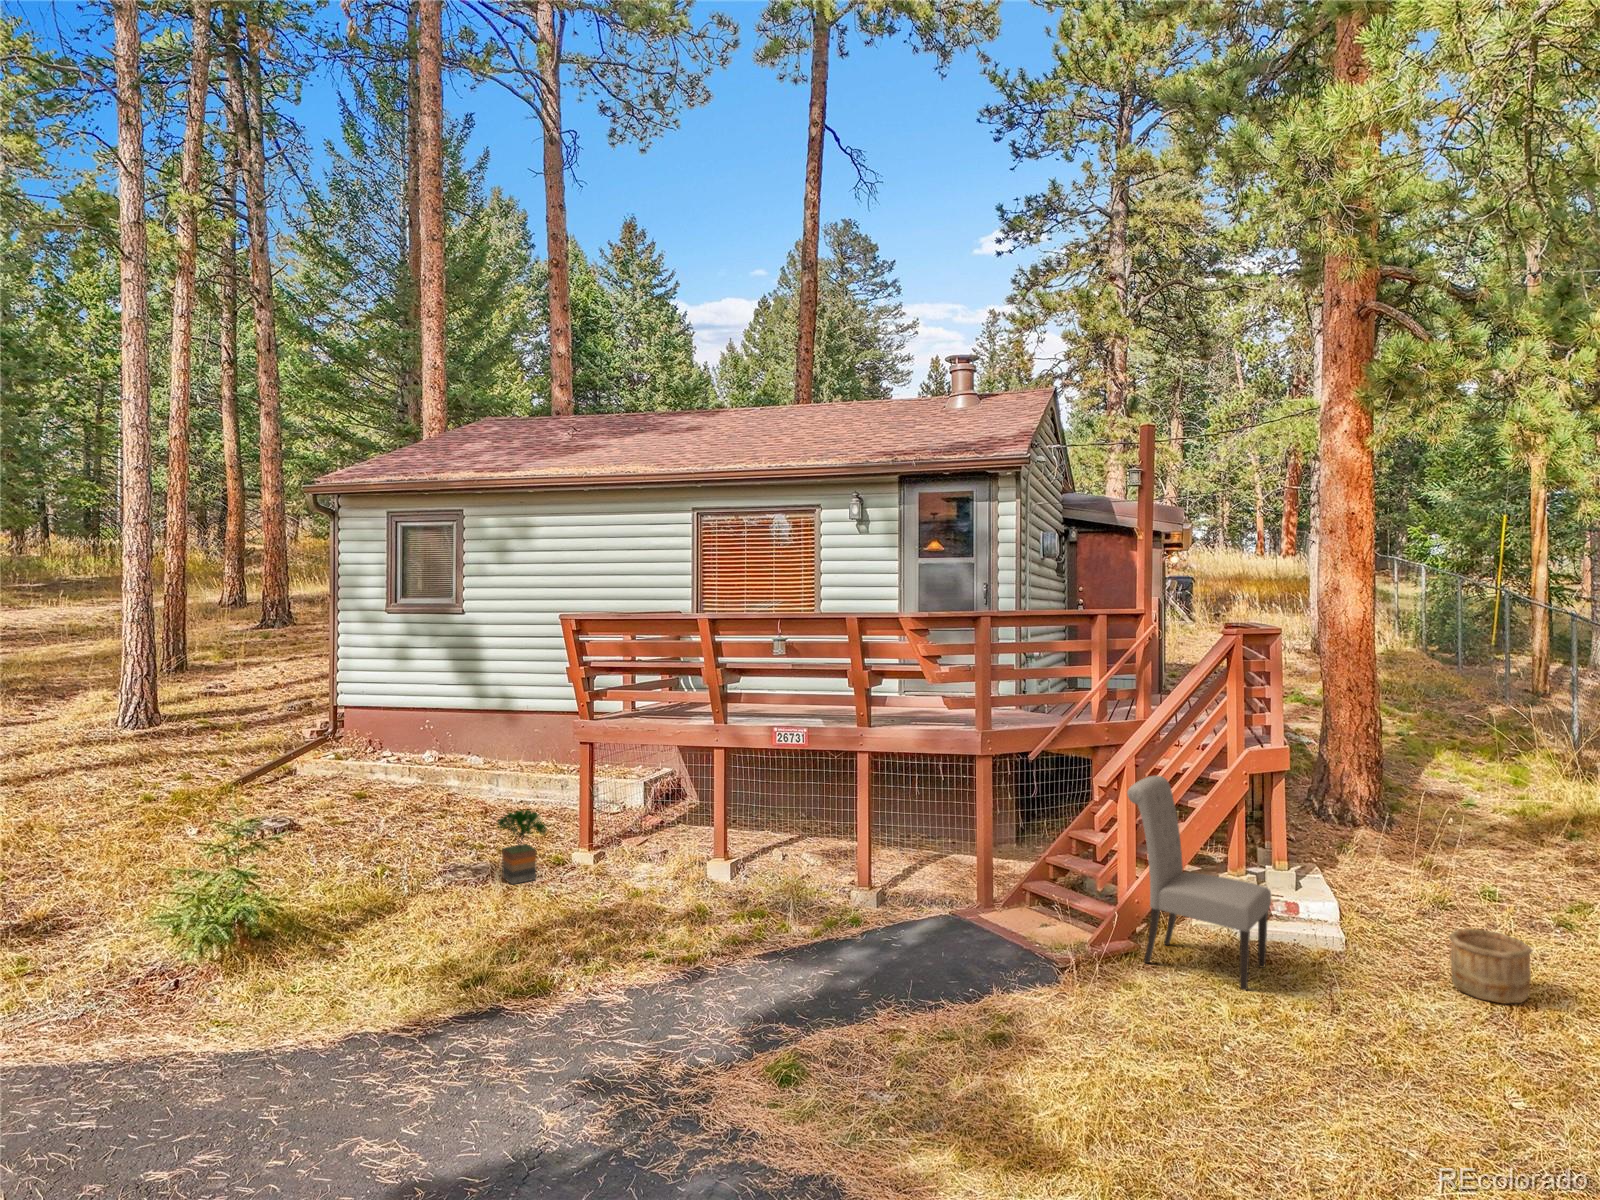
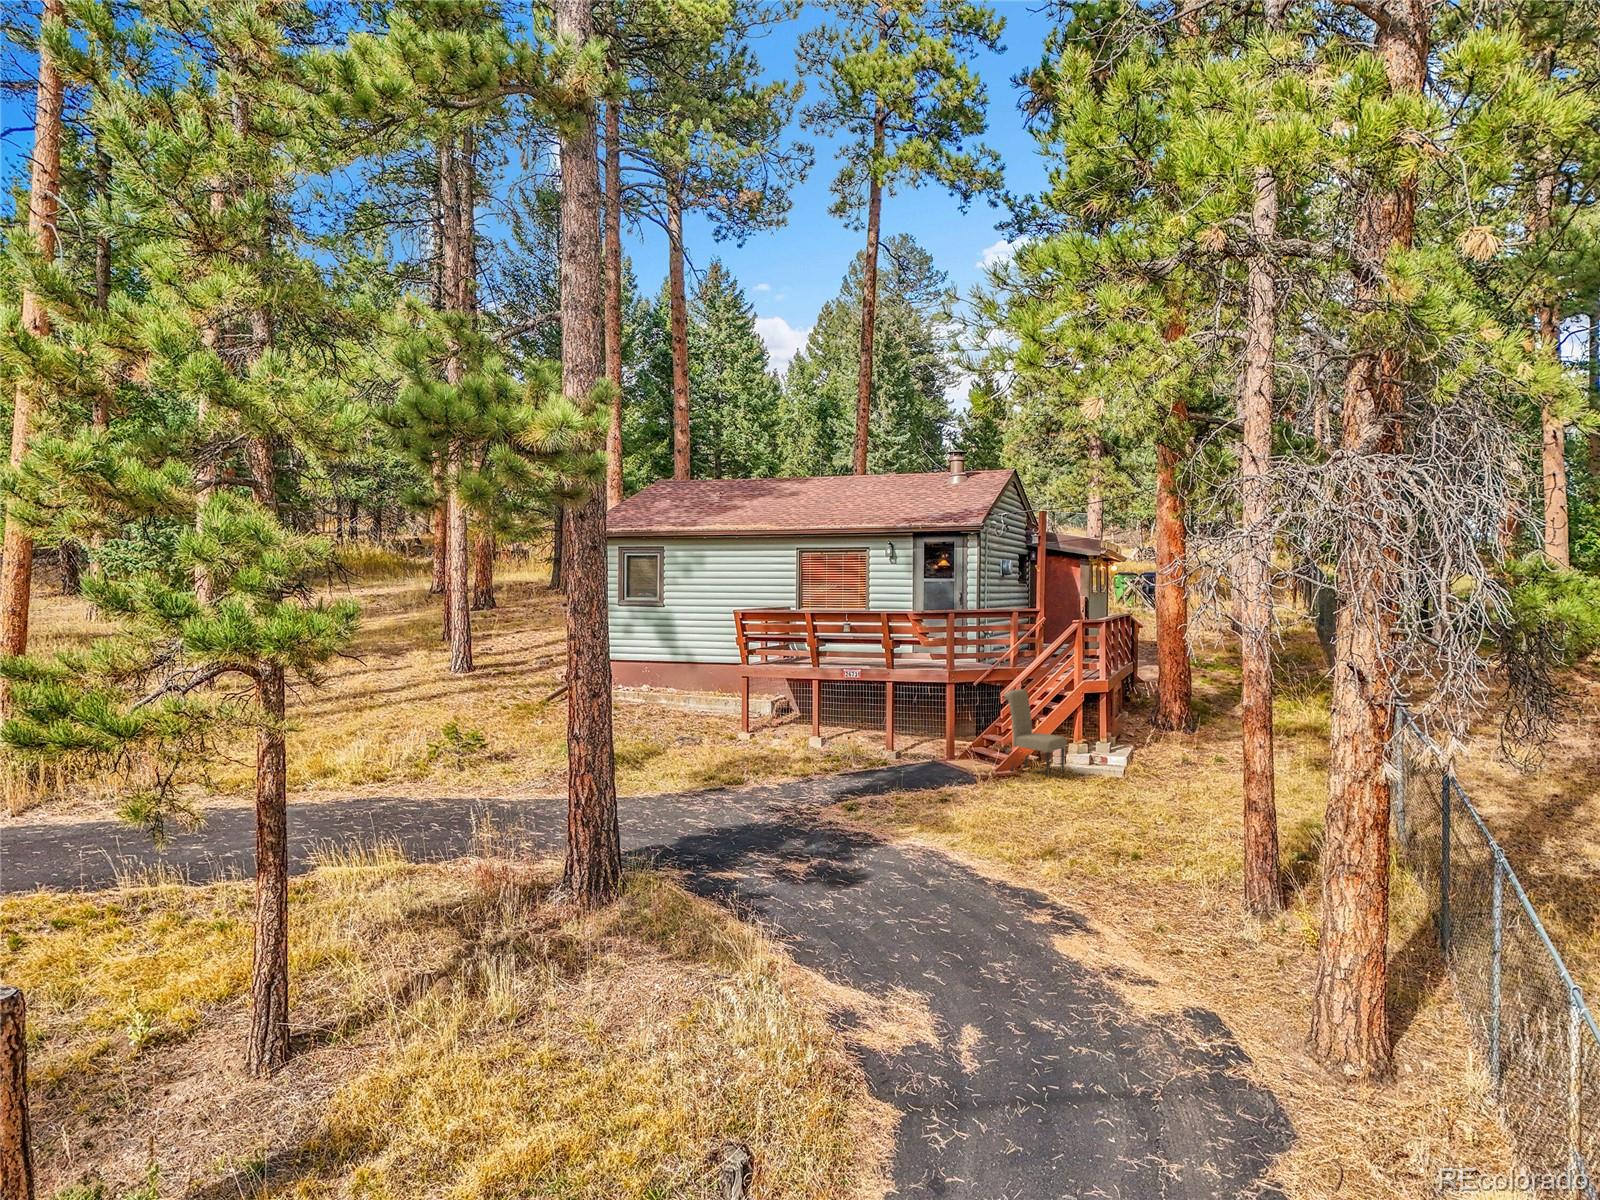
potted tree: present [498,810,547,884] -> none [704,709,730,745]
wooden bucket: present [1449,929,1532,1004] -> none [1138,755,1168,781]

